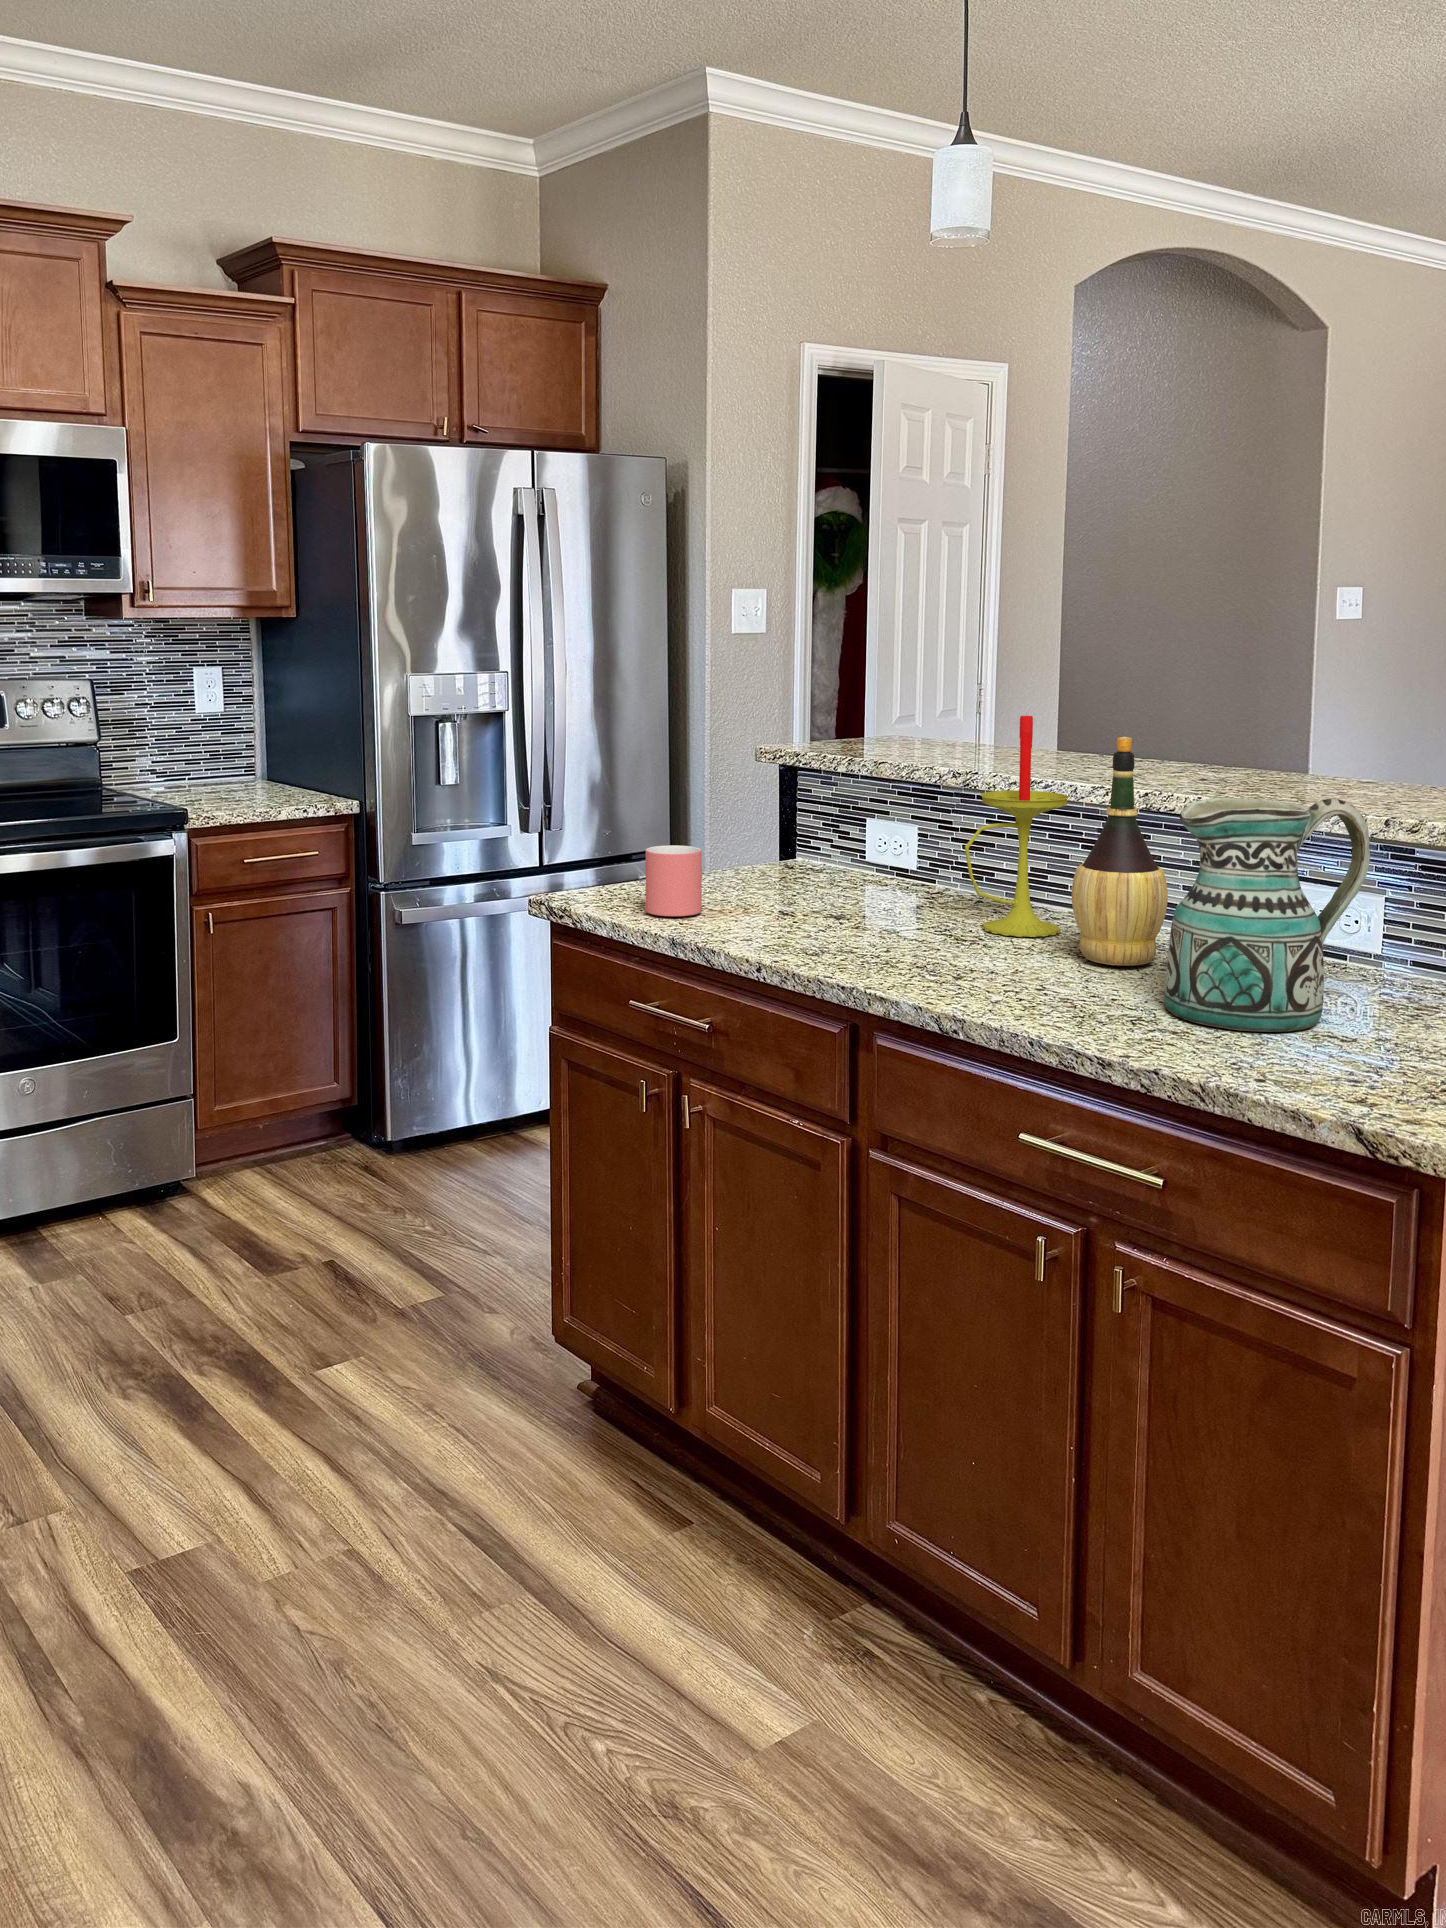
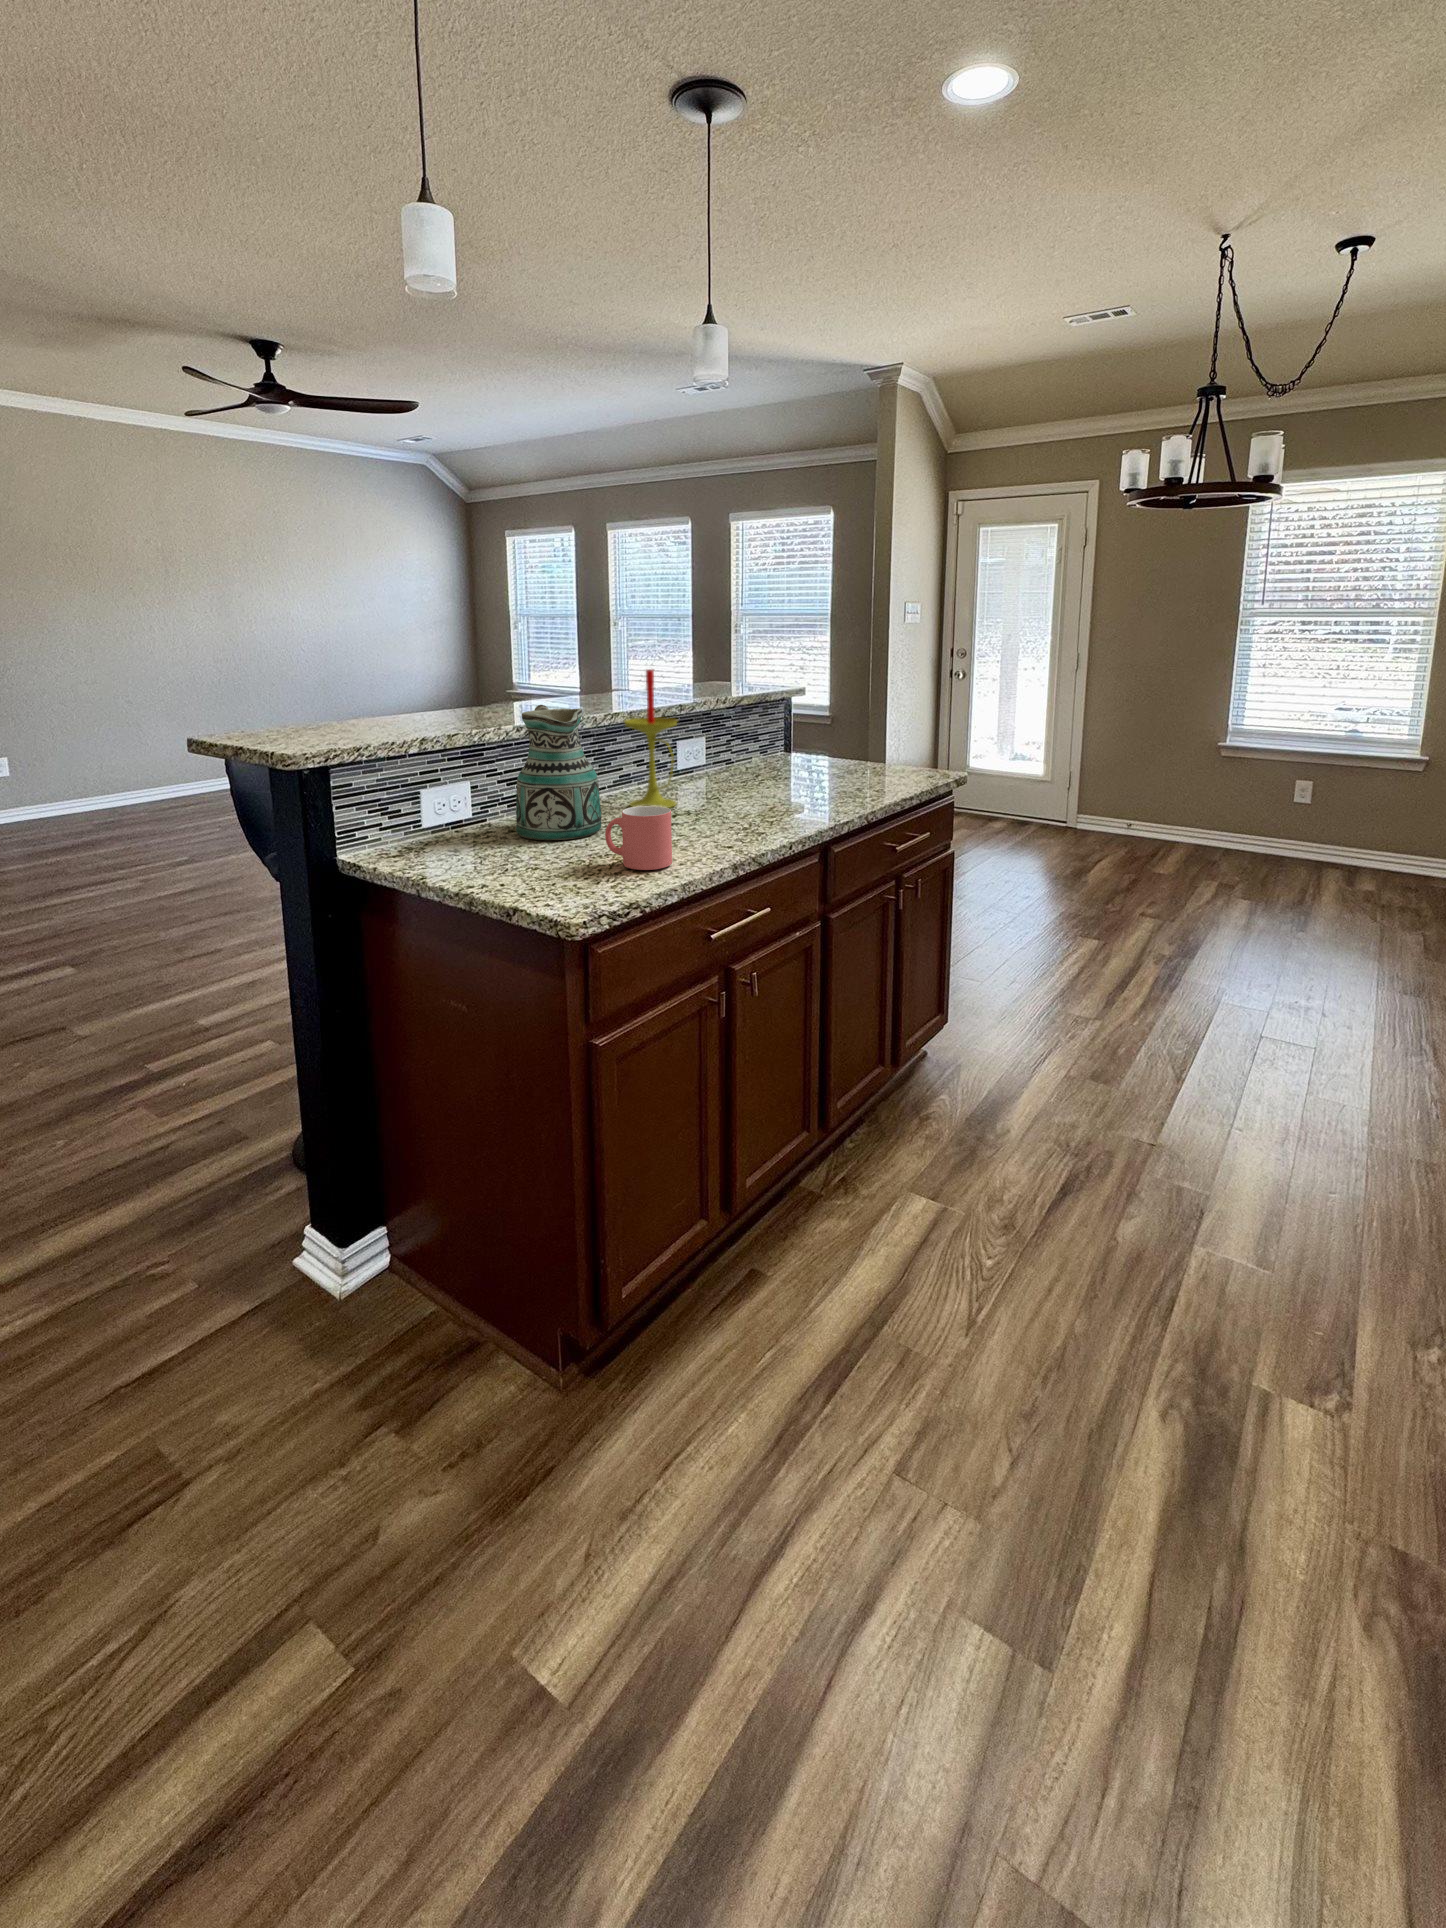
wine bottle: present [1072,737,1168,966] -> none [706,670,755,794]
ceramic pitcher: present [1164,798,1370,1032] -> present [516,705,602,840]

